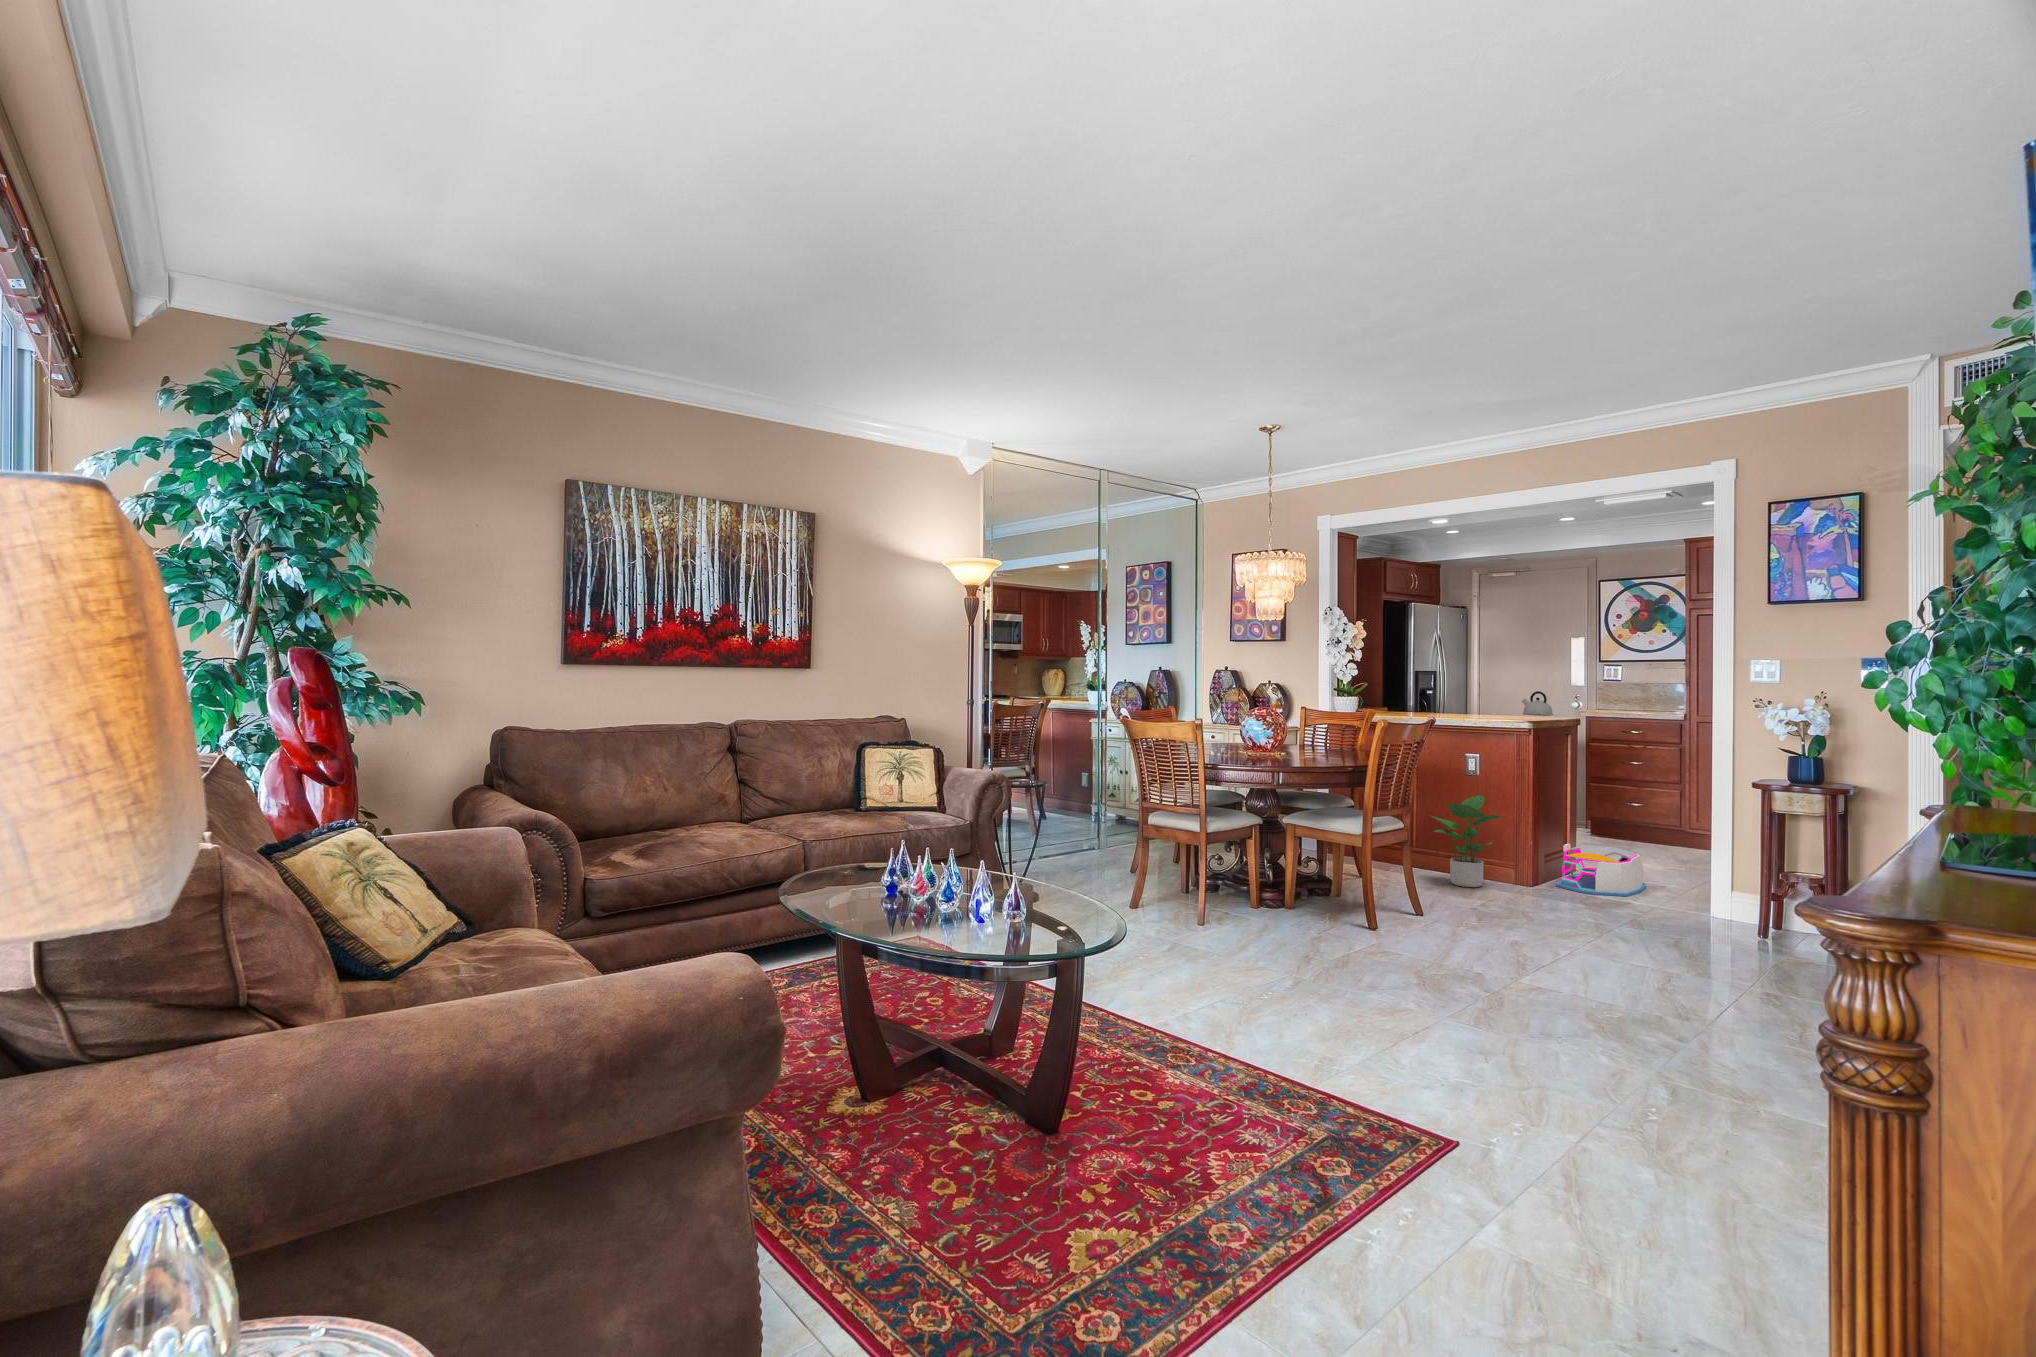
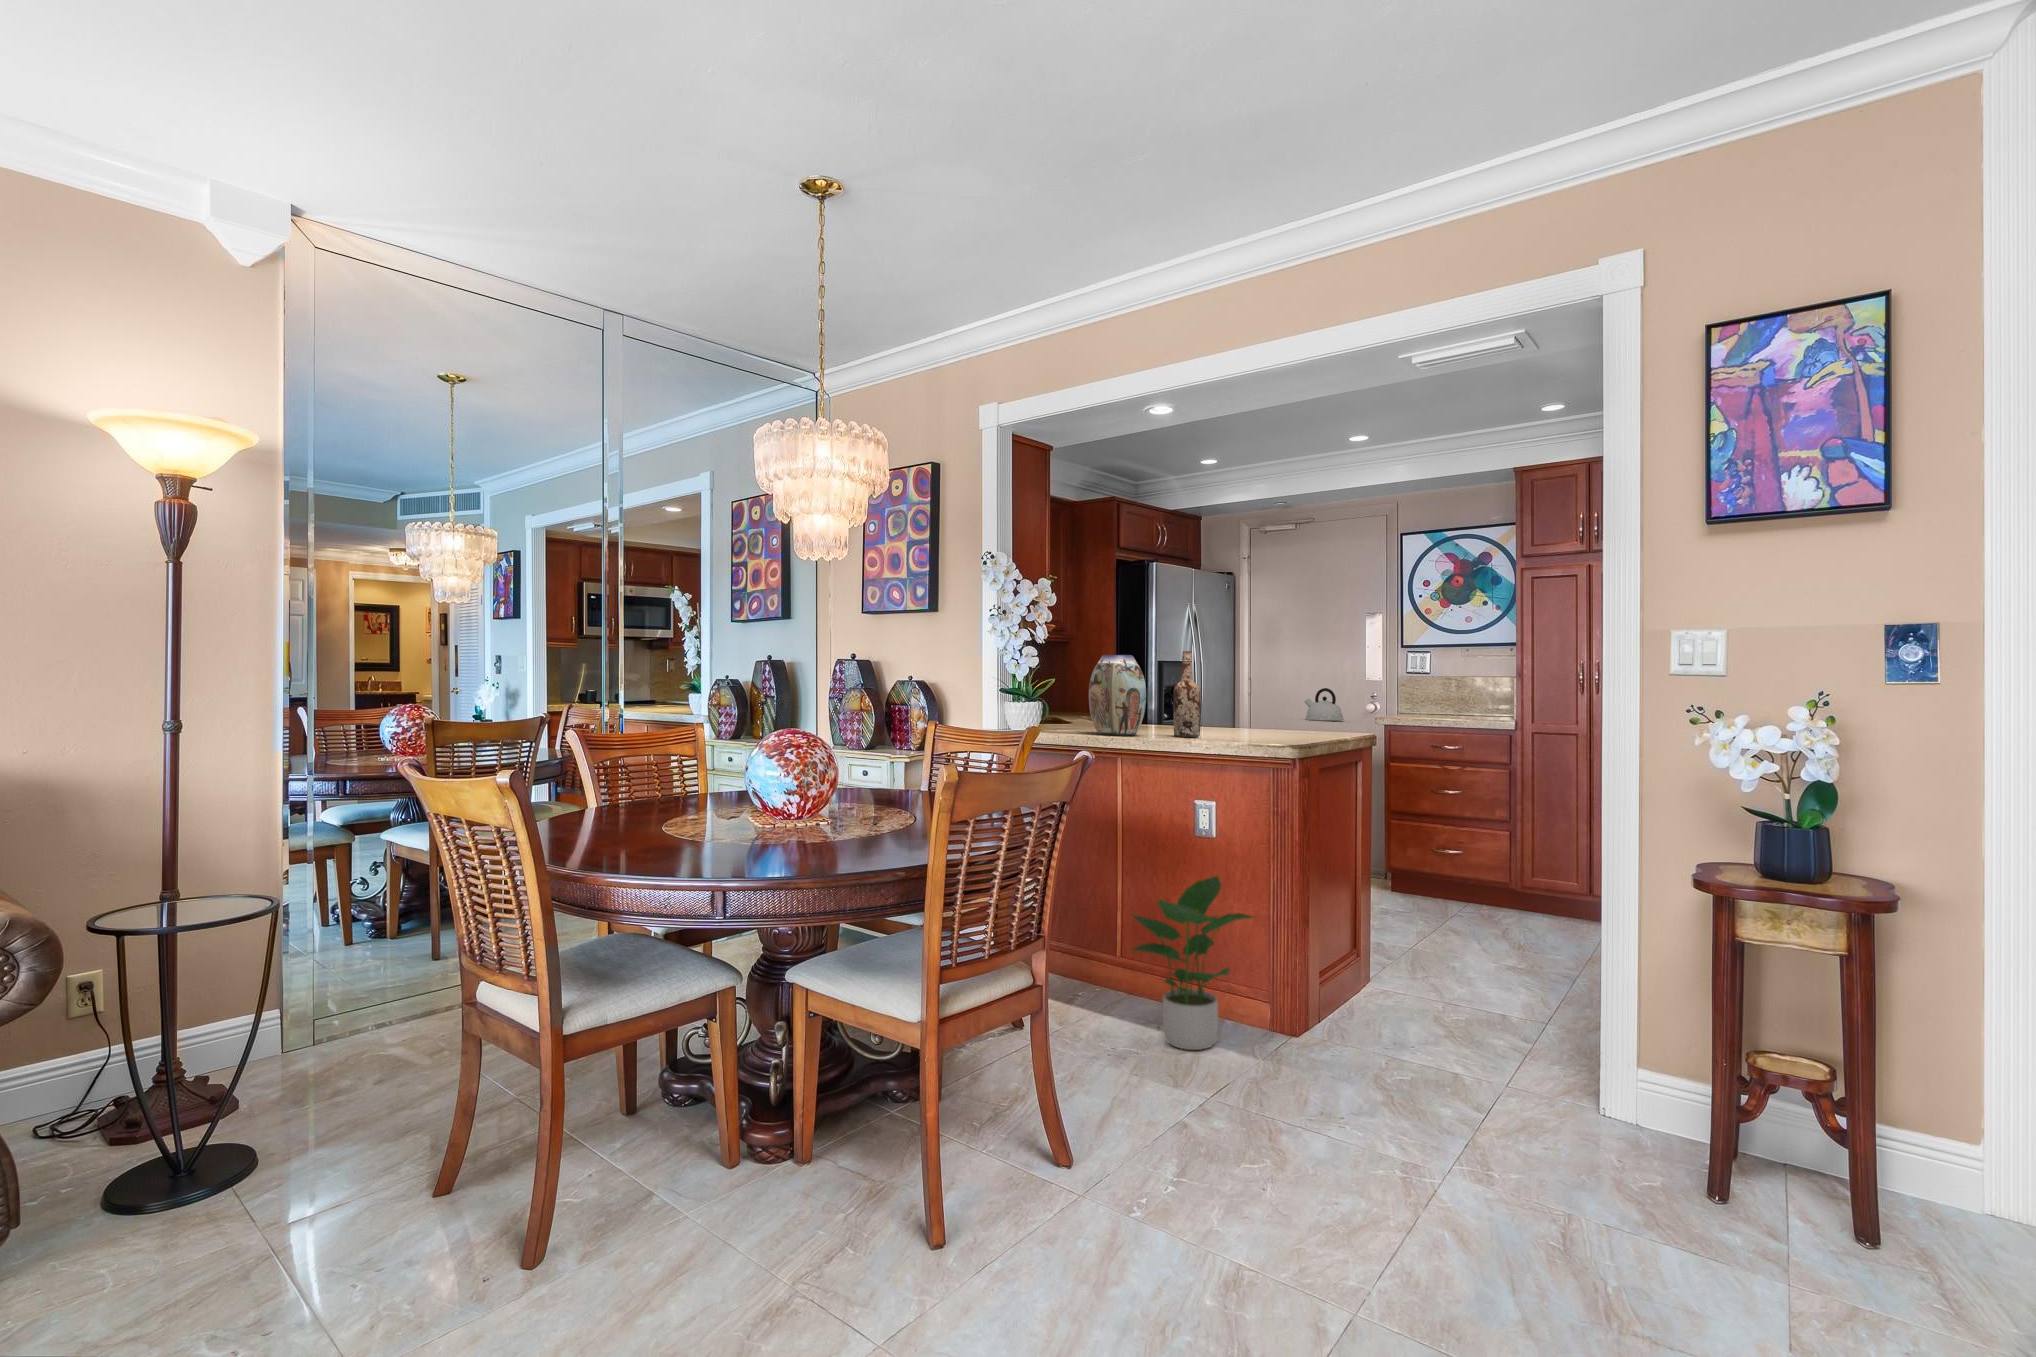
wine bottle: none [1450,668,1467,718] -> present [1174,651,1201,737]
vase: none [1398,670,1434,716] -> present [1089,655,1146,736]
storage bin: present [1556,844,1645,896] -> none [1339,950,1480,1058]

